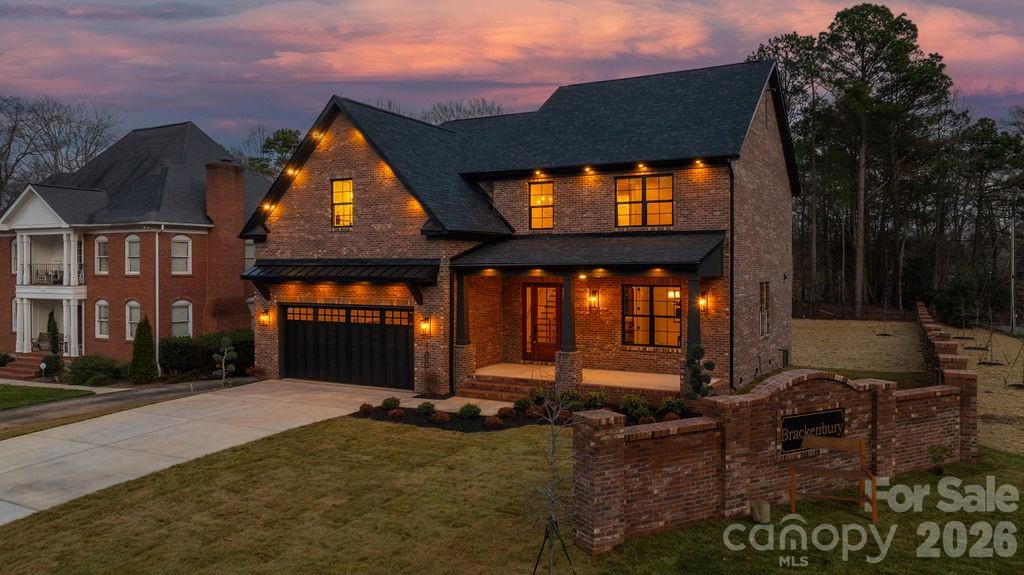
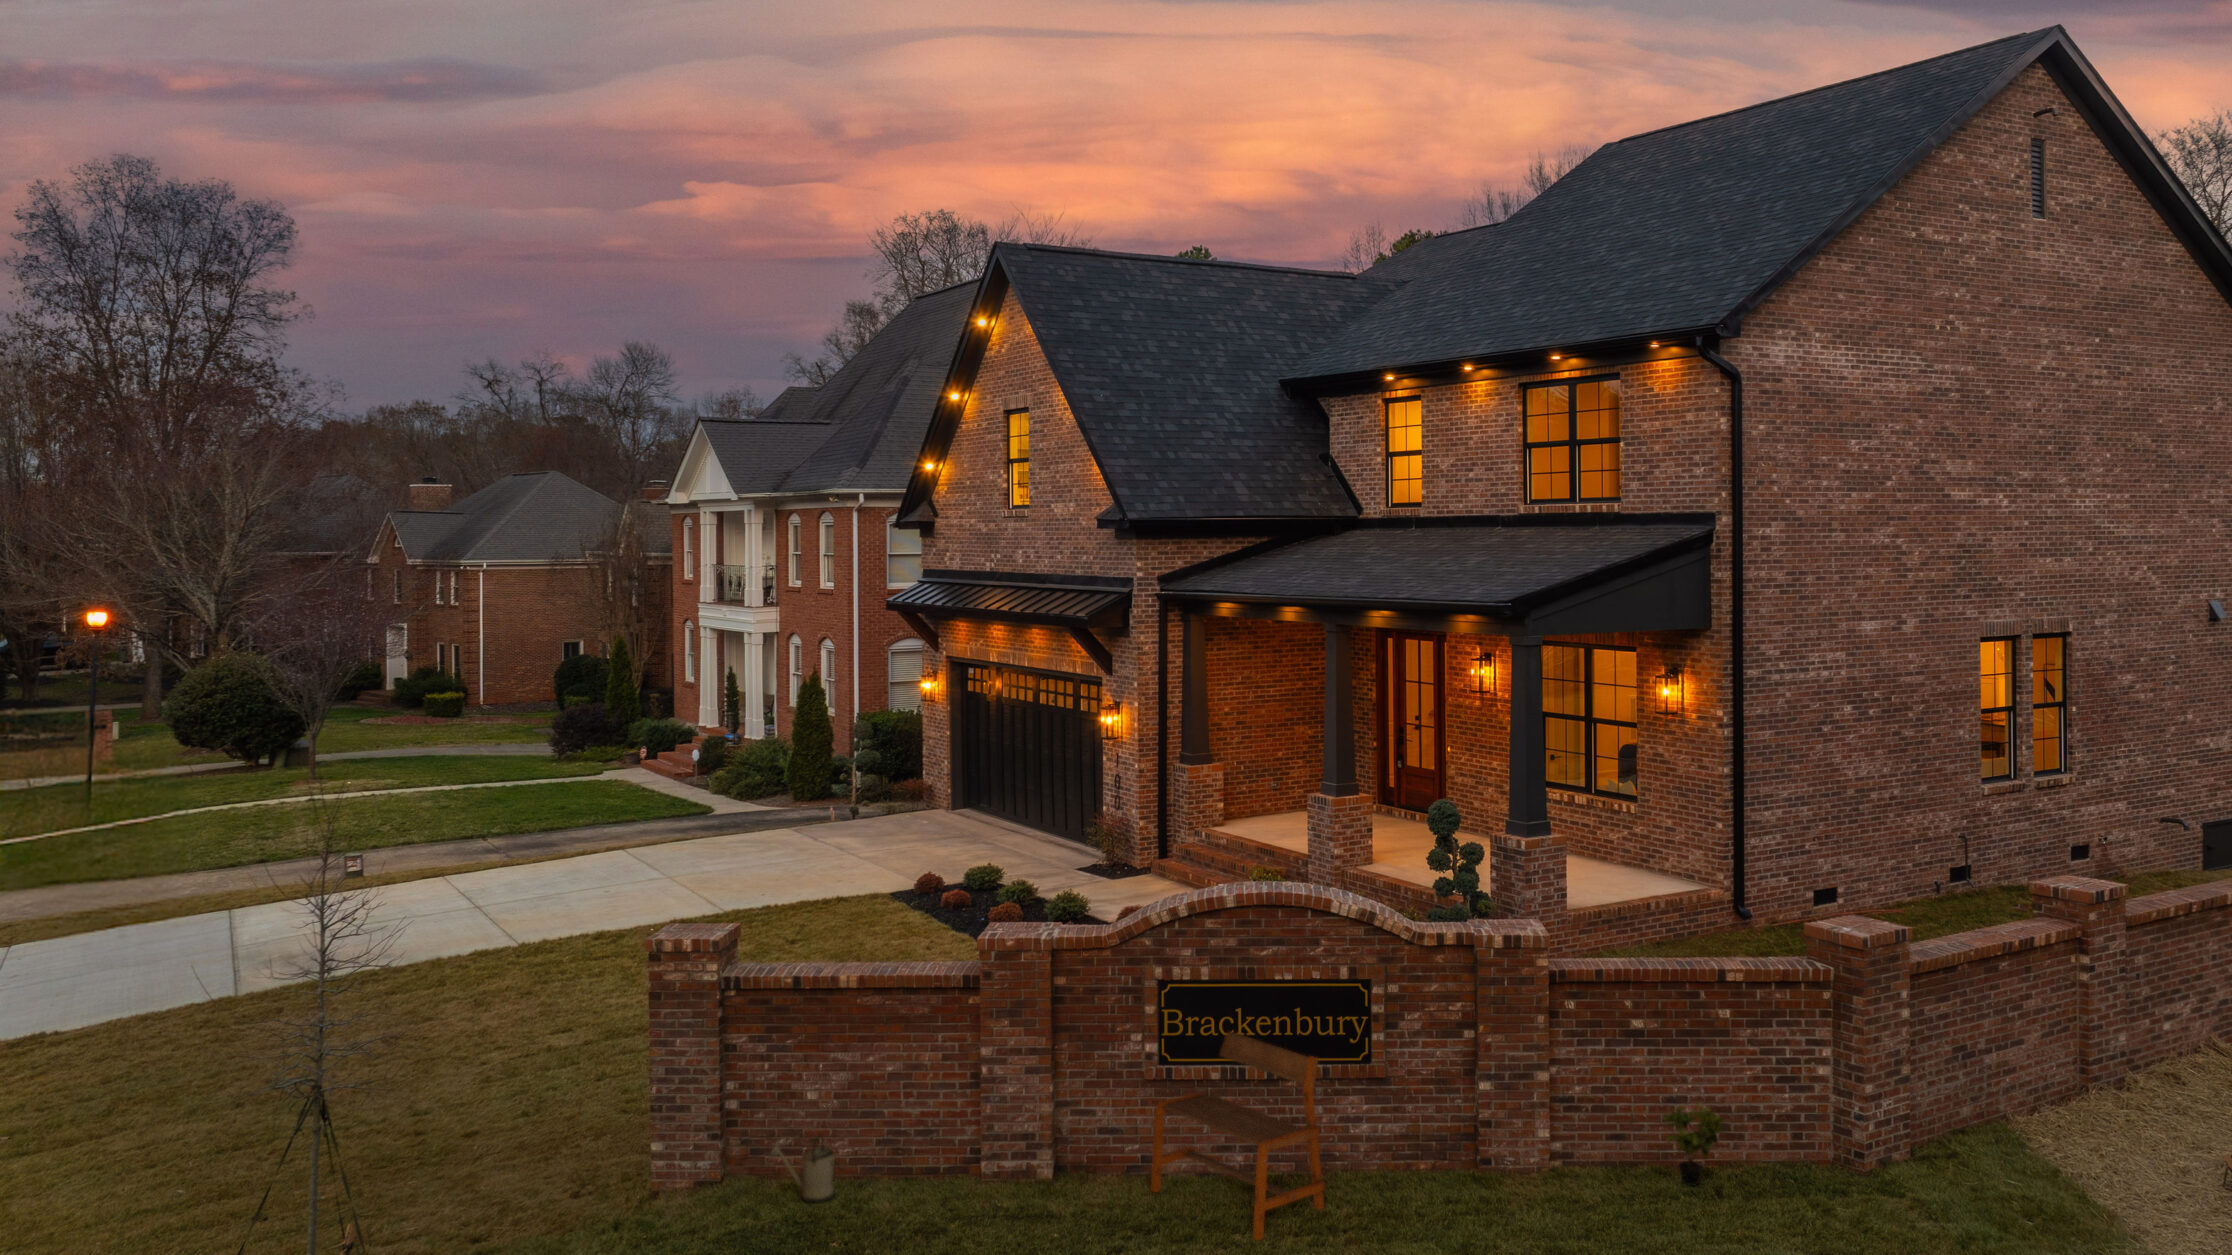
watering can: present [749,498,770,525] -> present [769,1134,834,1203]

